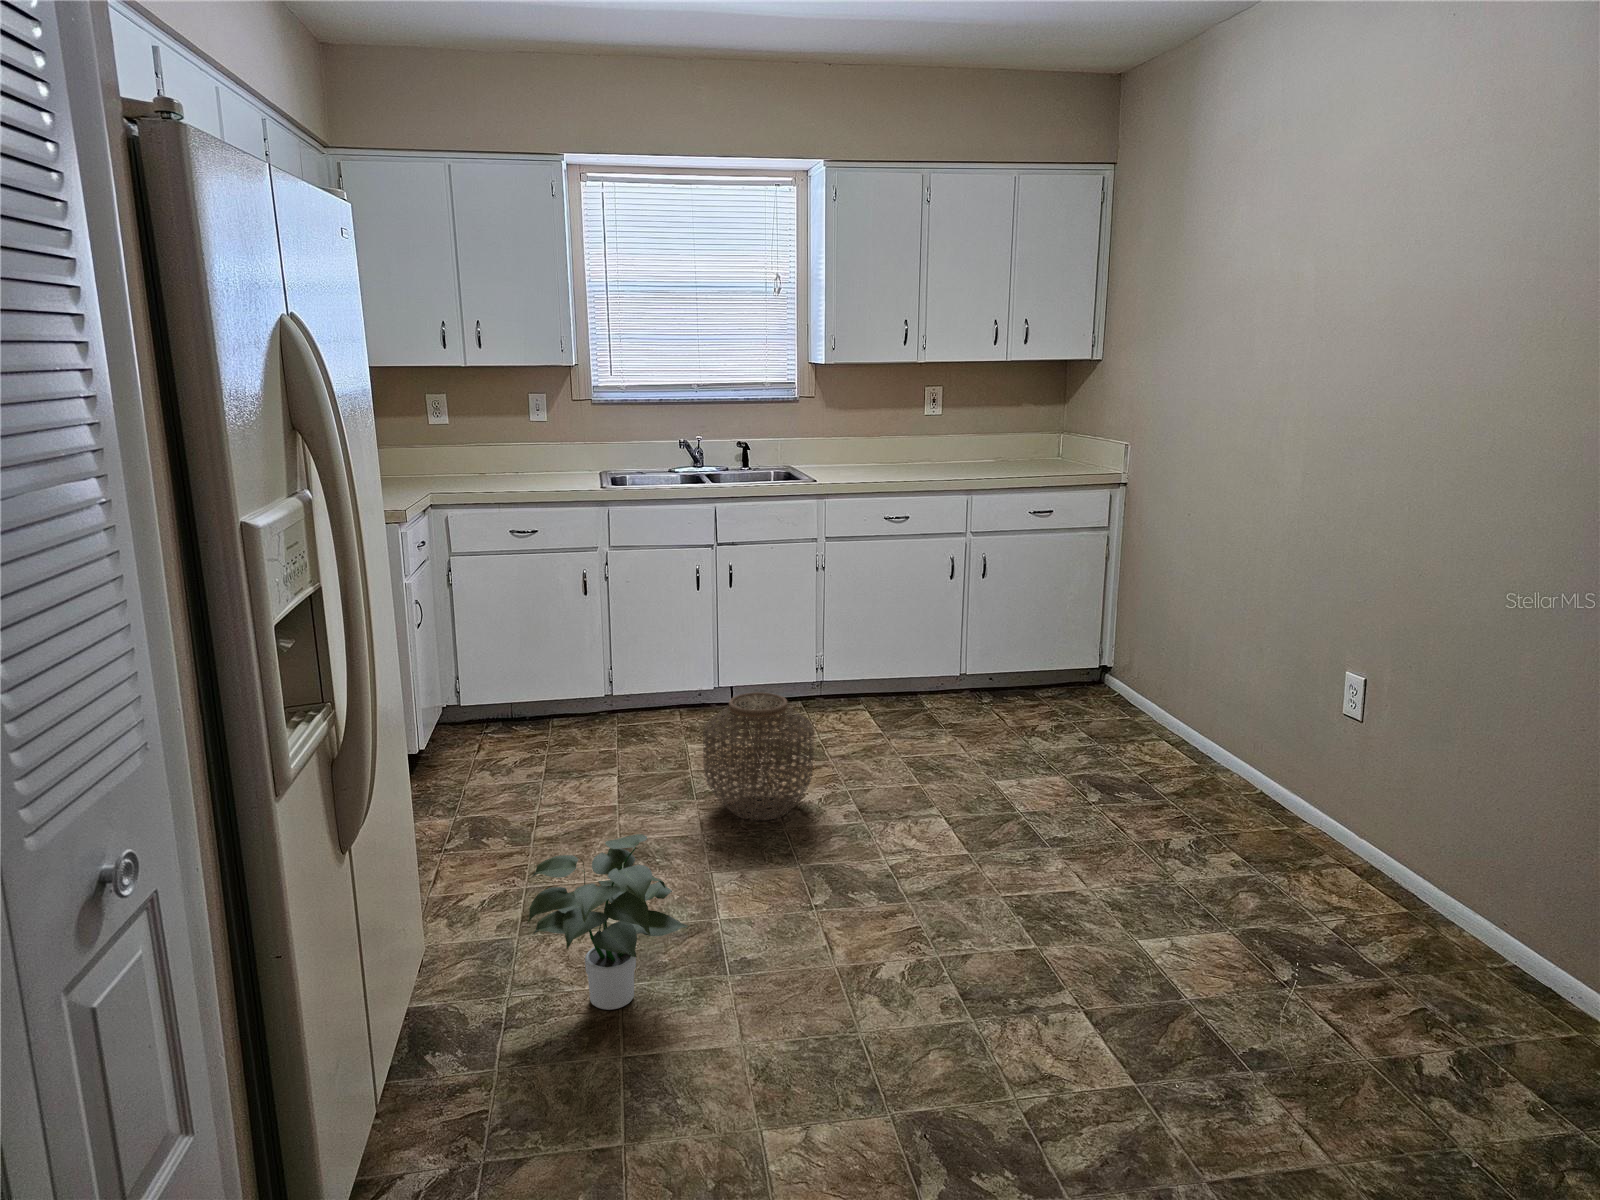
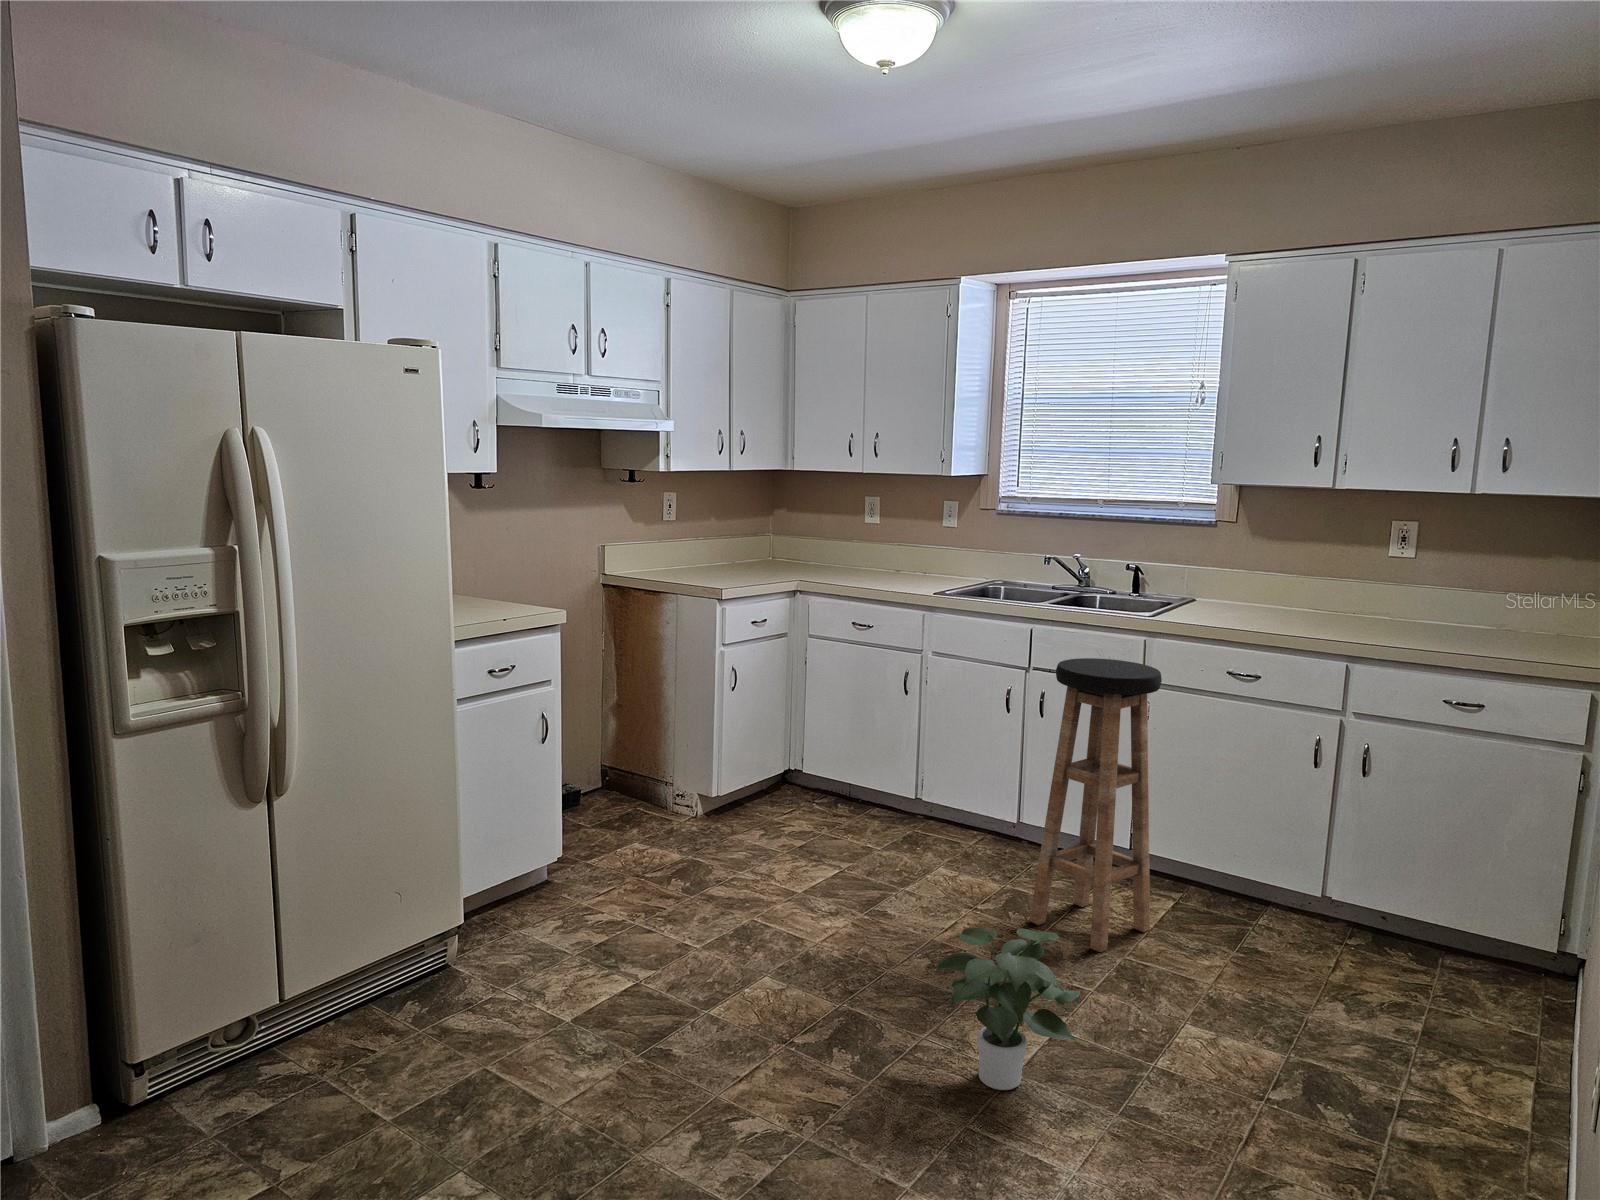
bar stool: none [498,554,617,844] -> present [1029,658,1162,952]
woven basket: present [703,692,813,820] -> none [1237,850,1377,1001]

